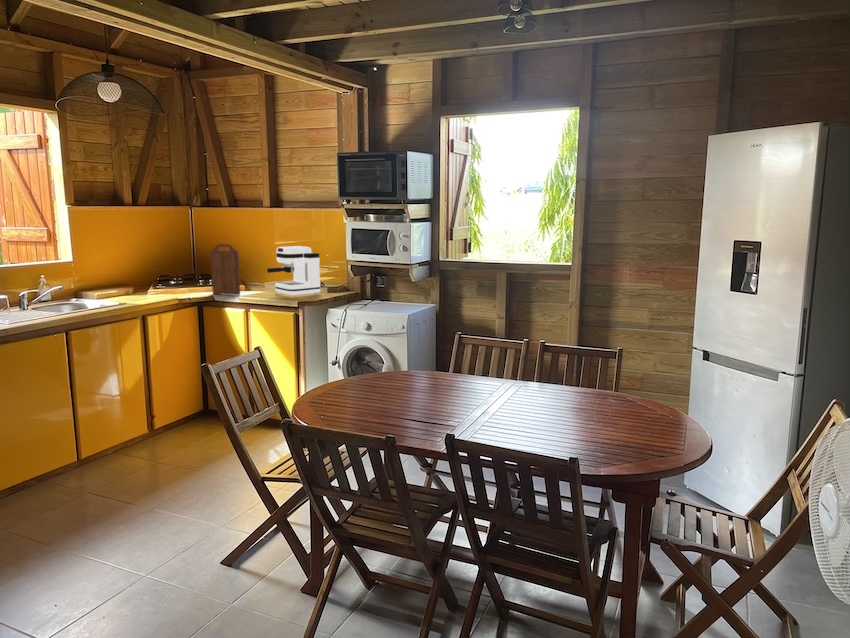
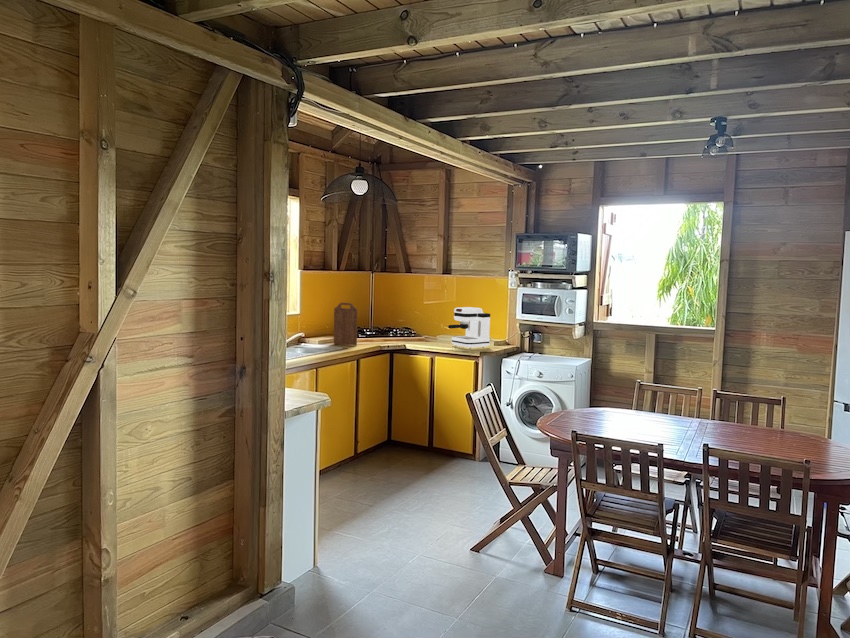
cutting board: present [211,244,240,295] -> present [334,303,357,346]

